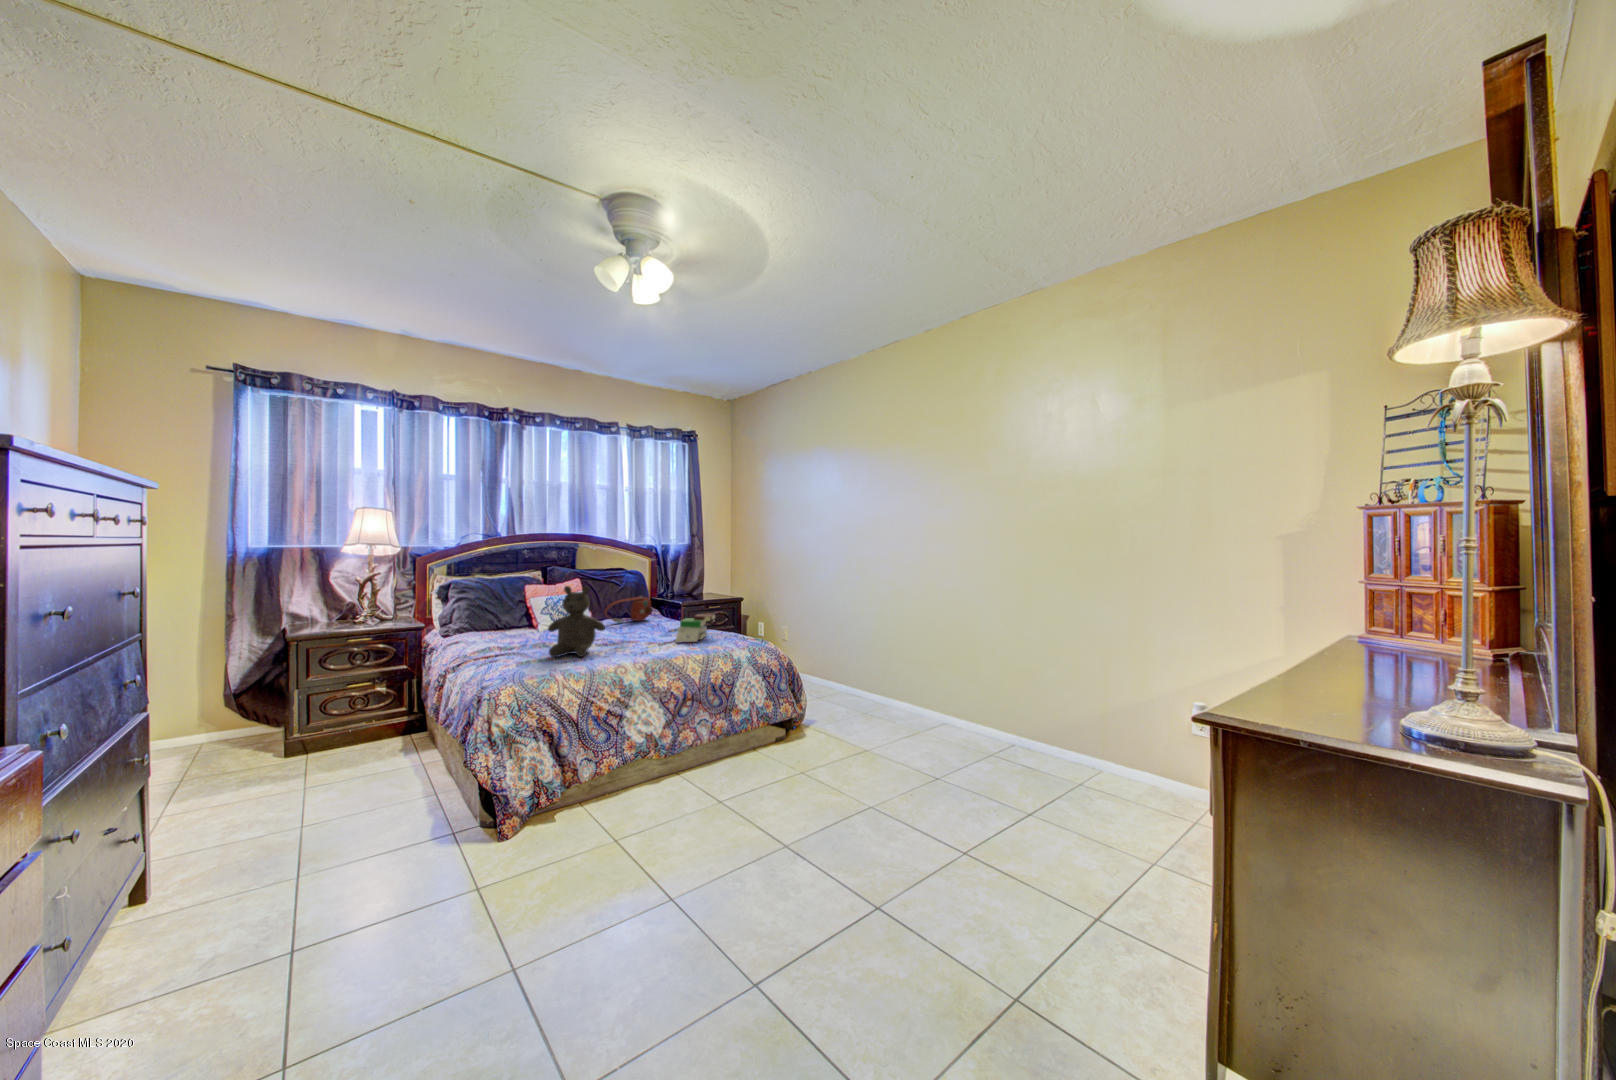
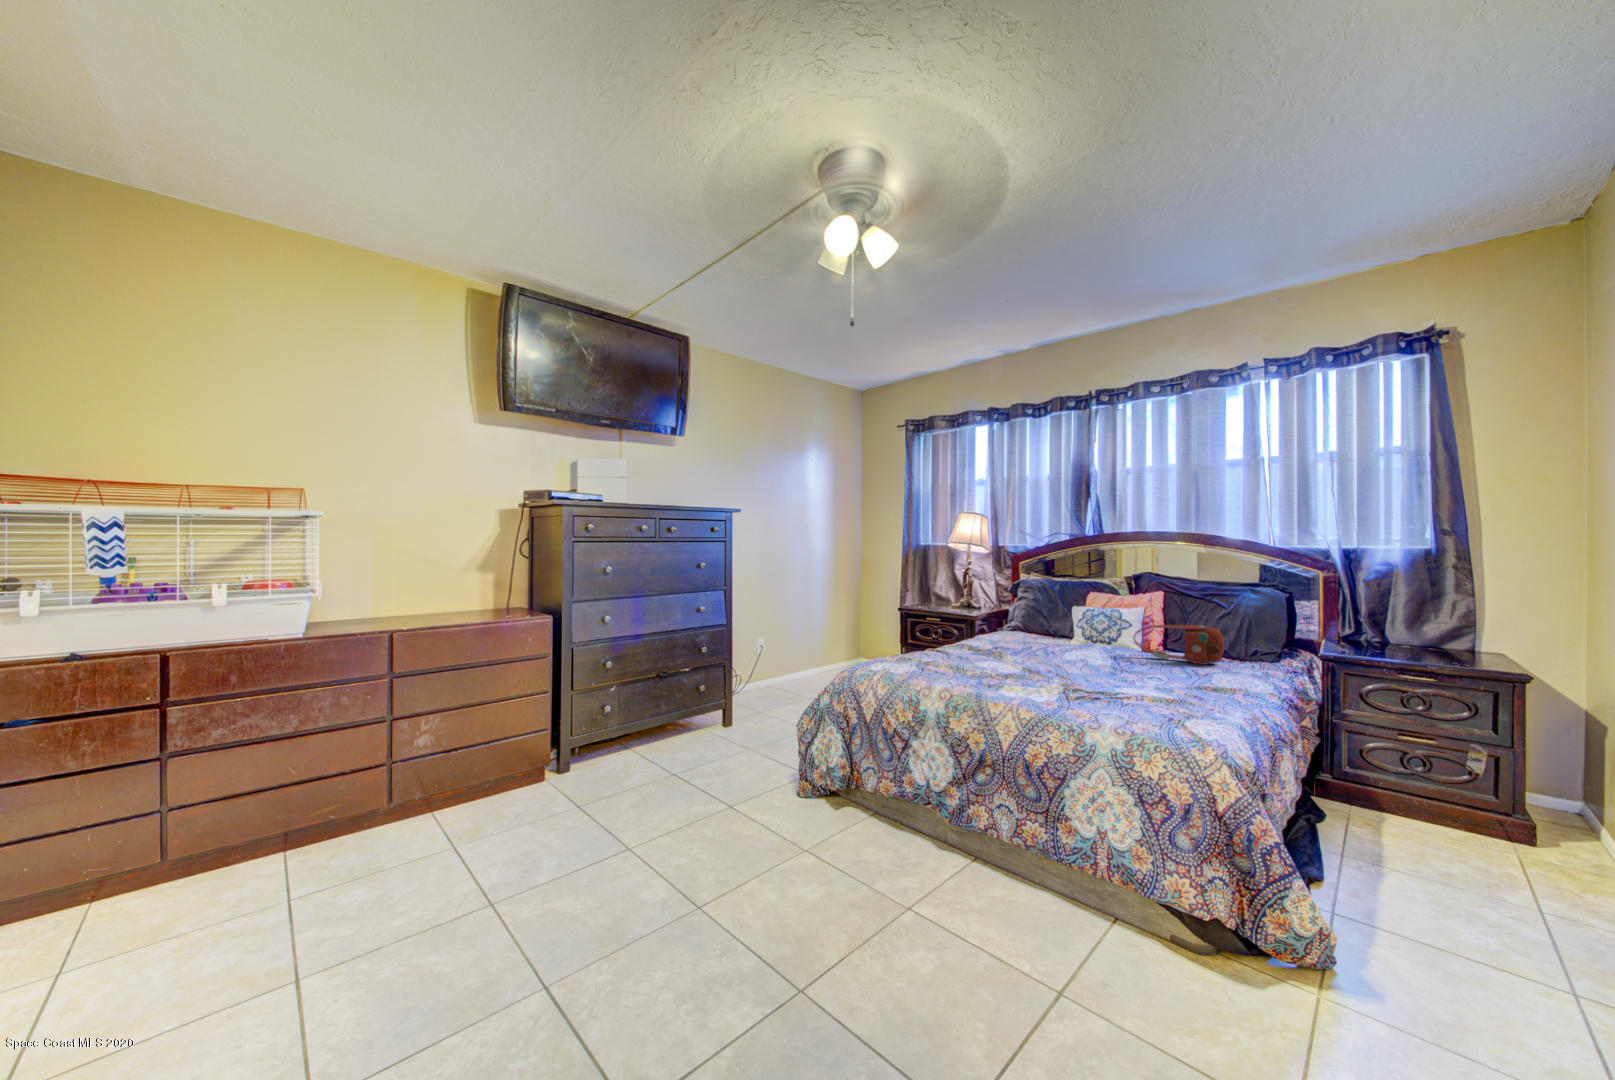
teddy bear: present [548,586,605,657] -> none [938,588,998,670]
book: present [676,614,715,643] -> none [1082,659,1173,701]

